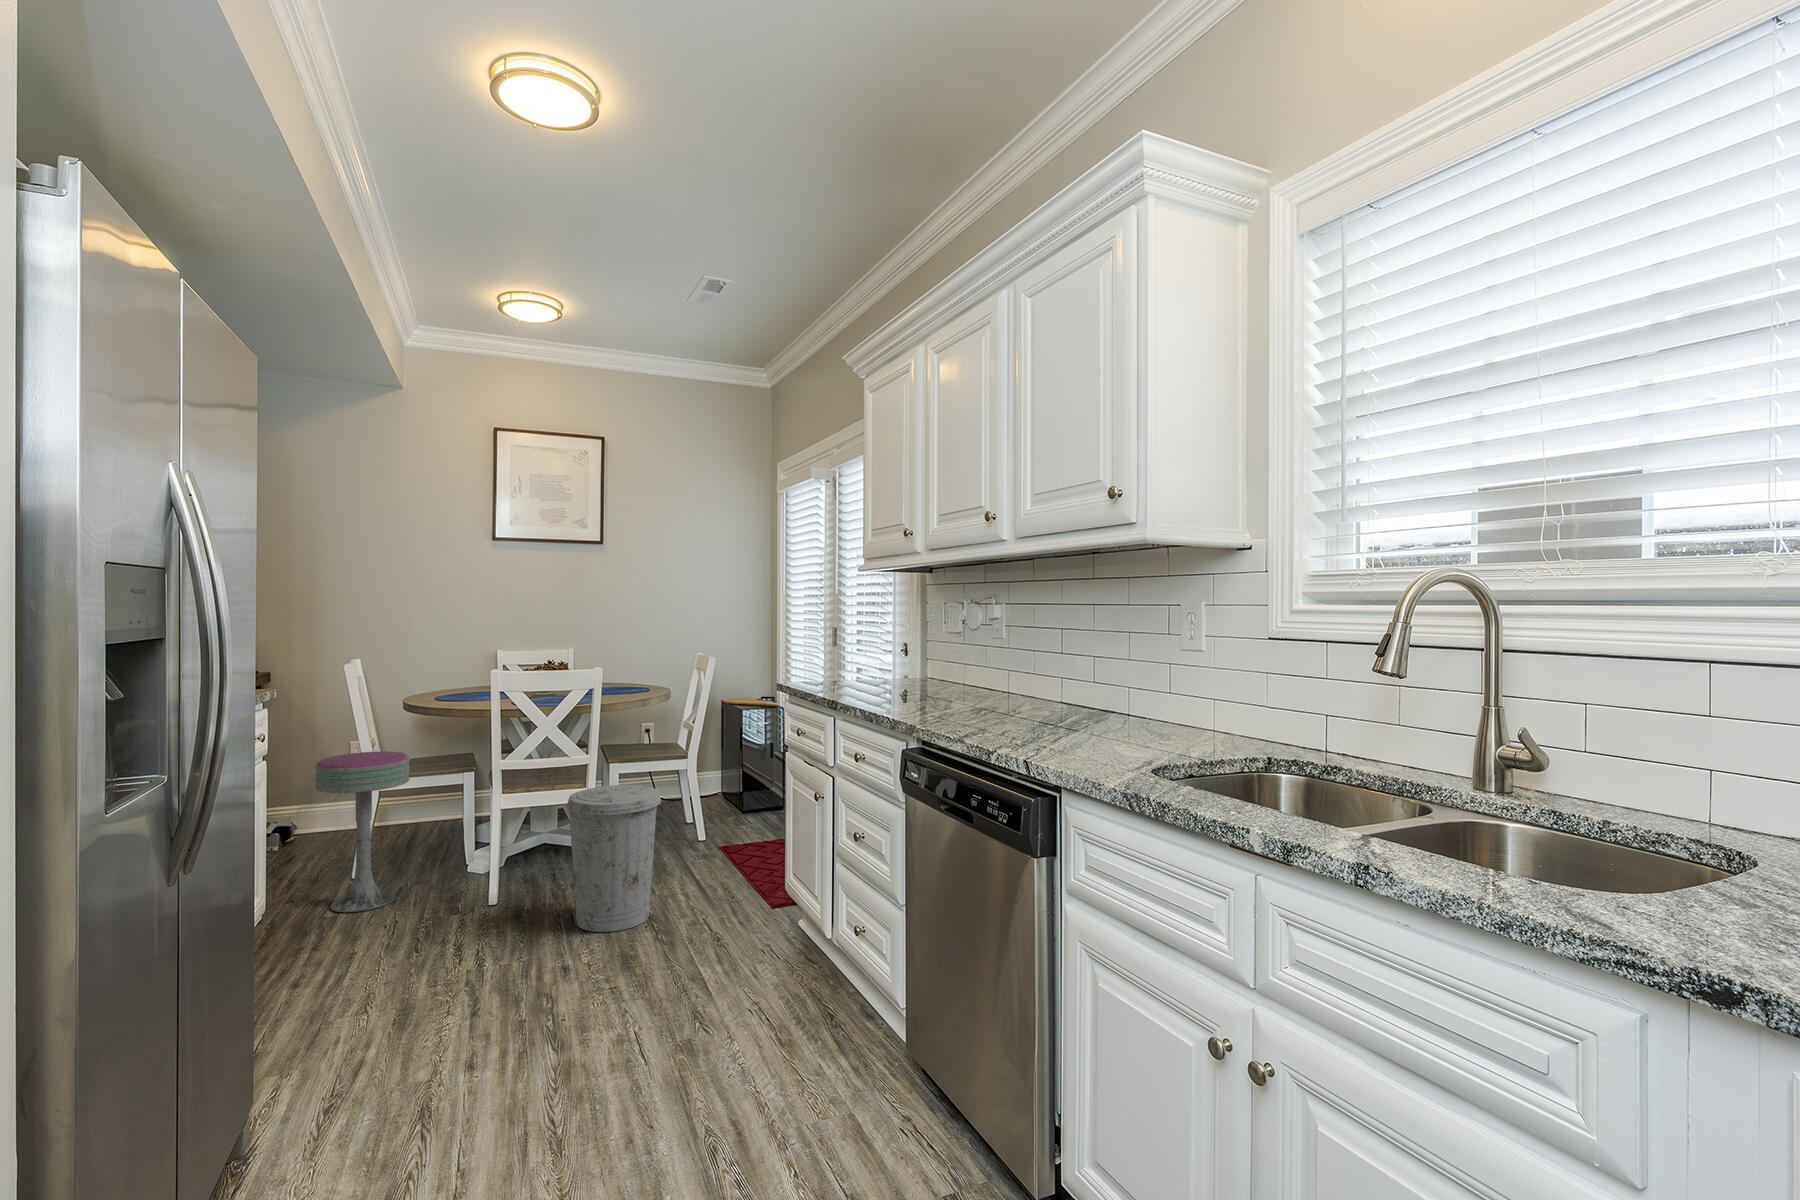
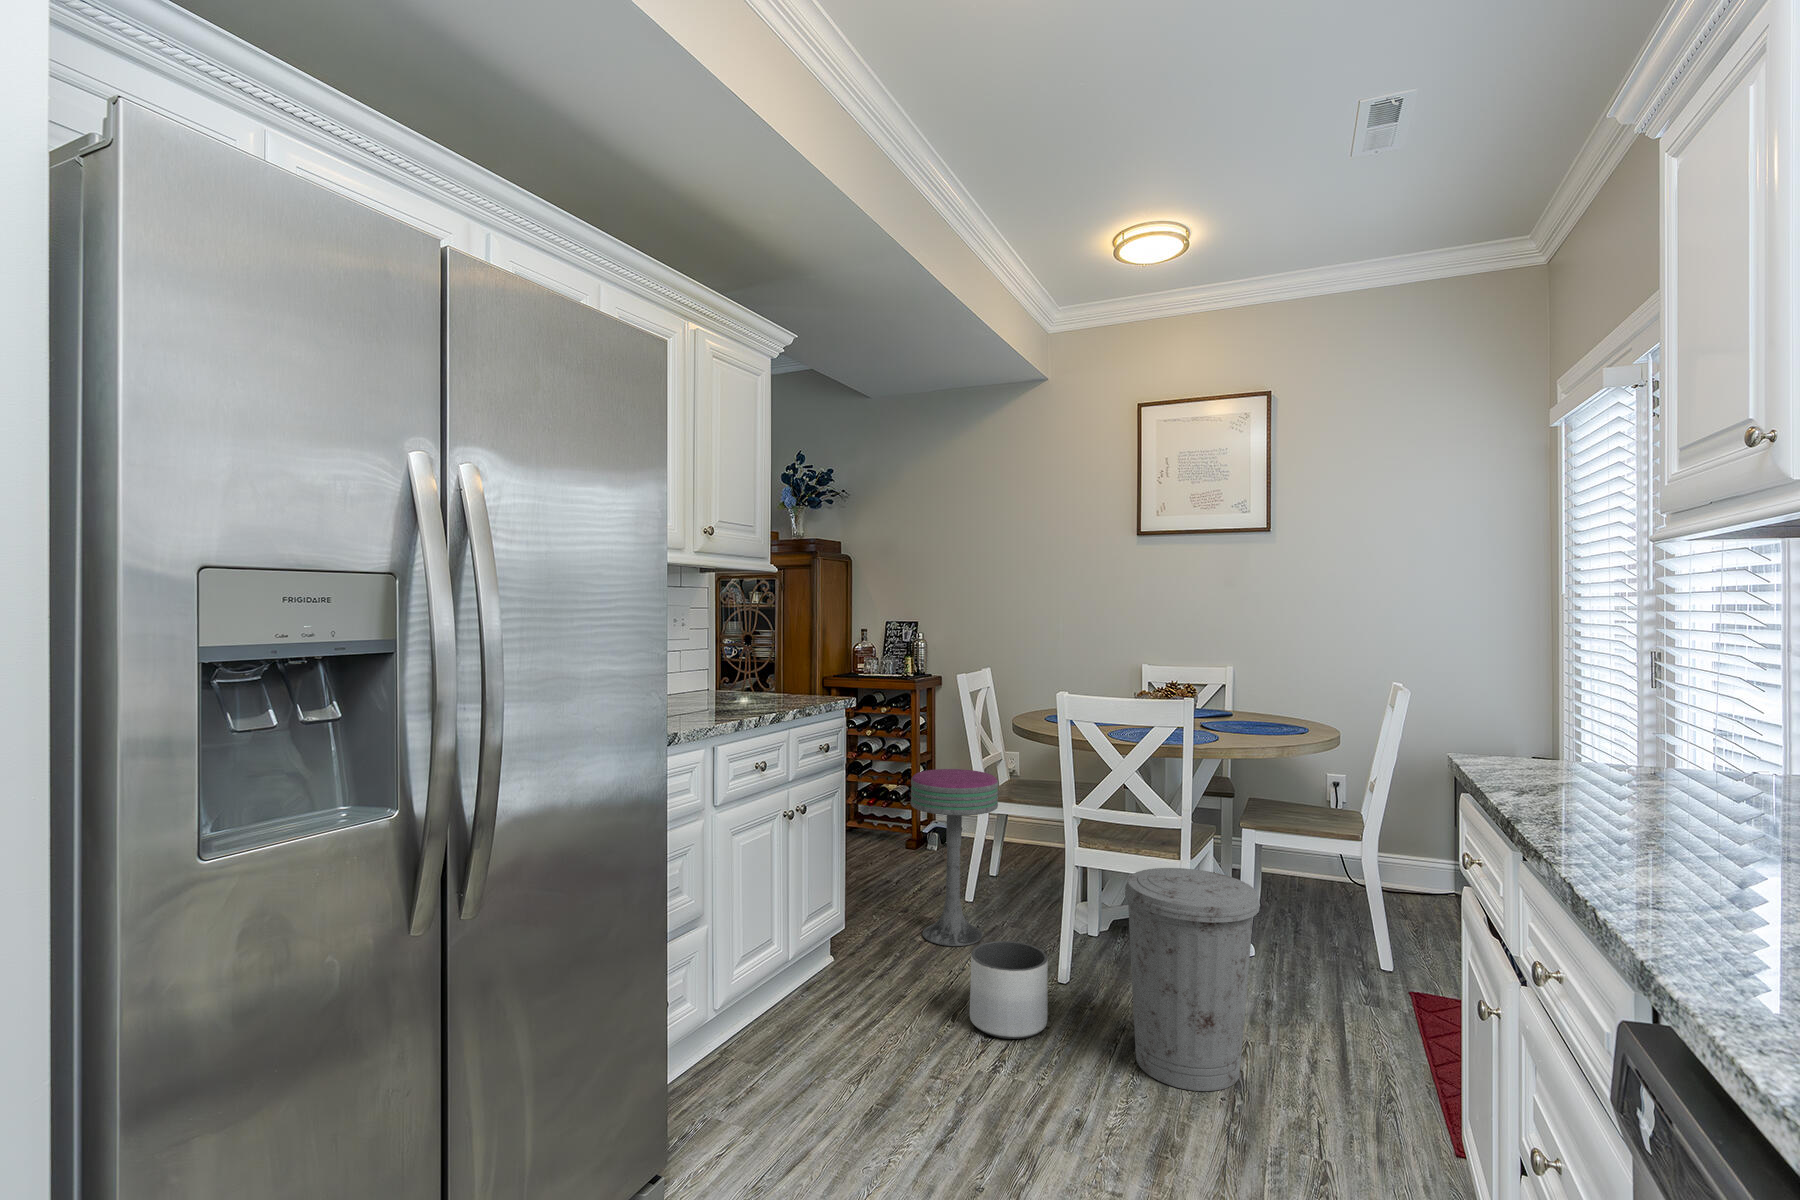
planter: none [432,874,501,949] -> present [970,941,1048,1039]

